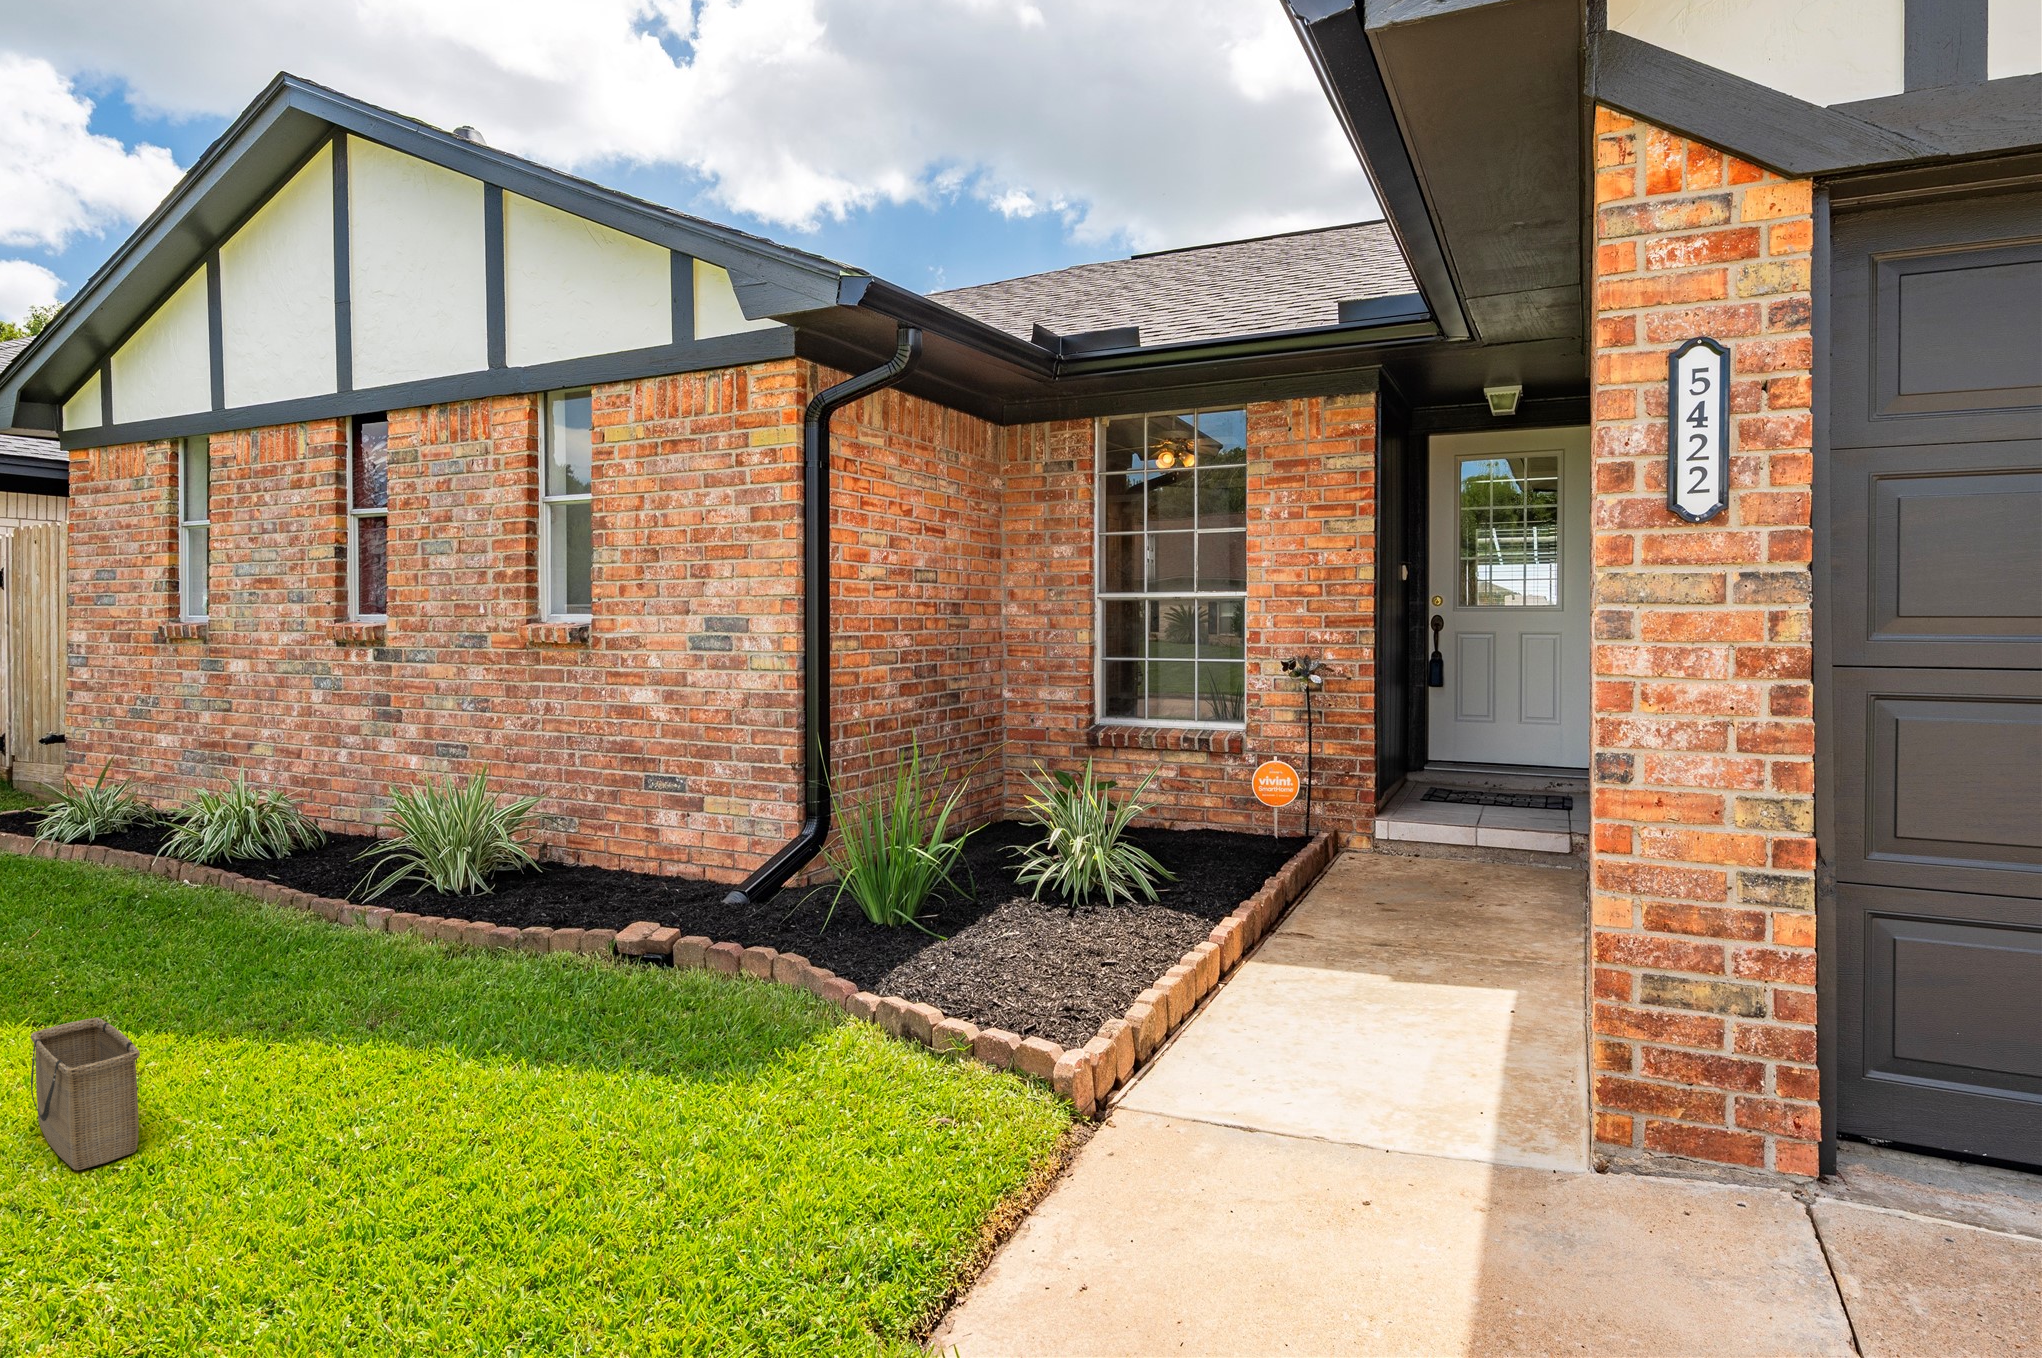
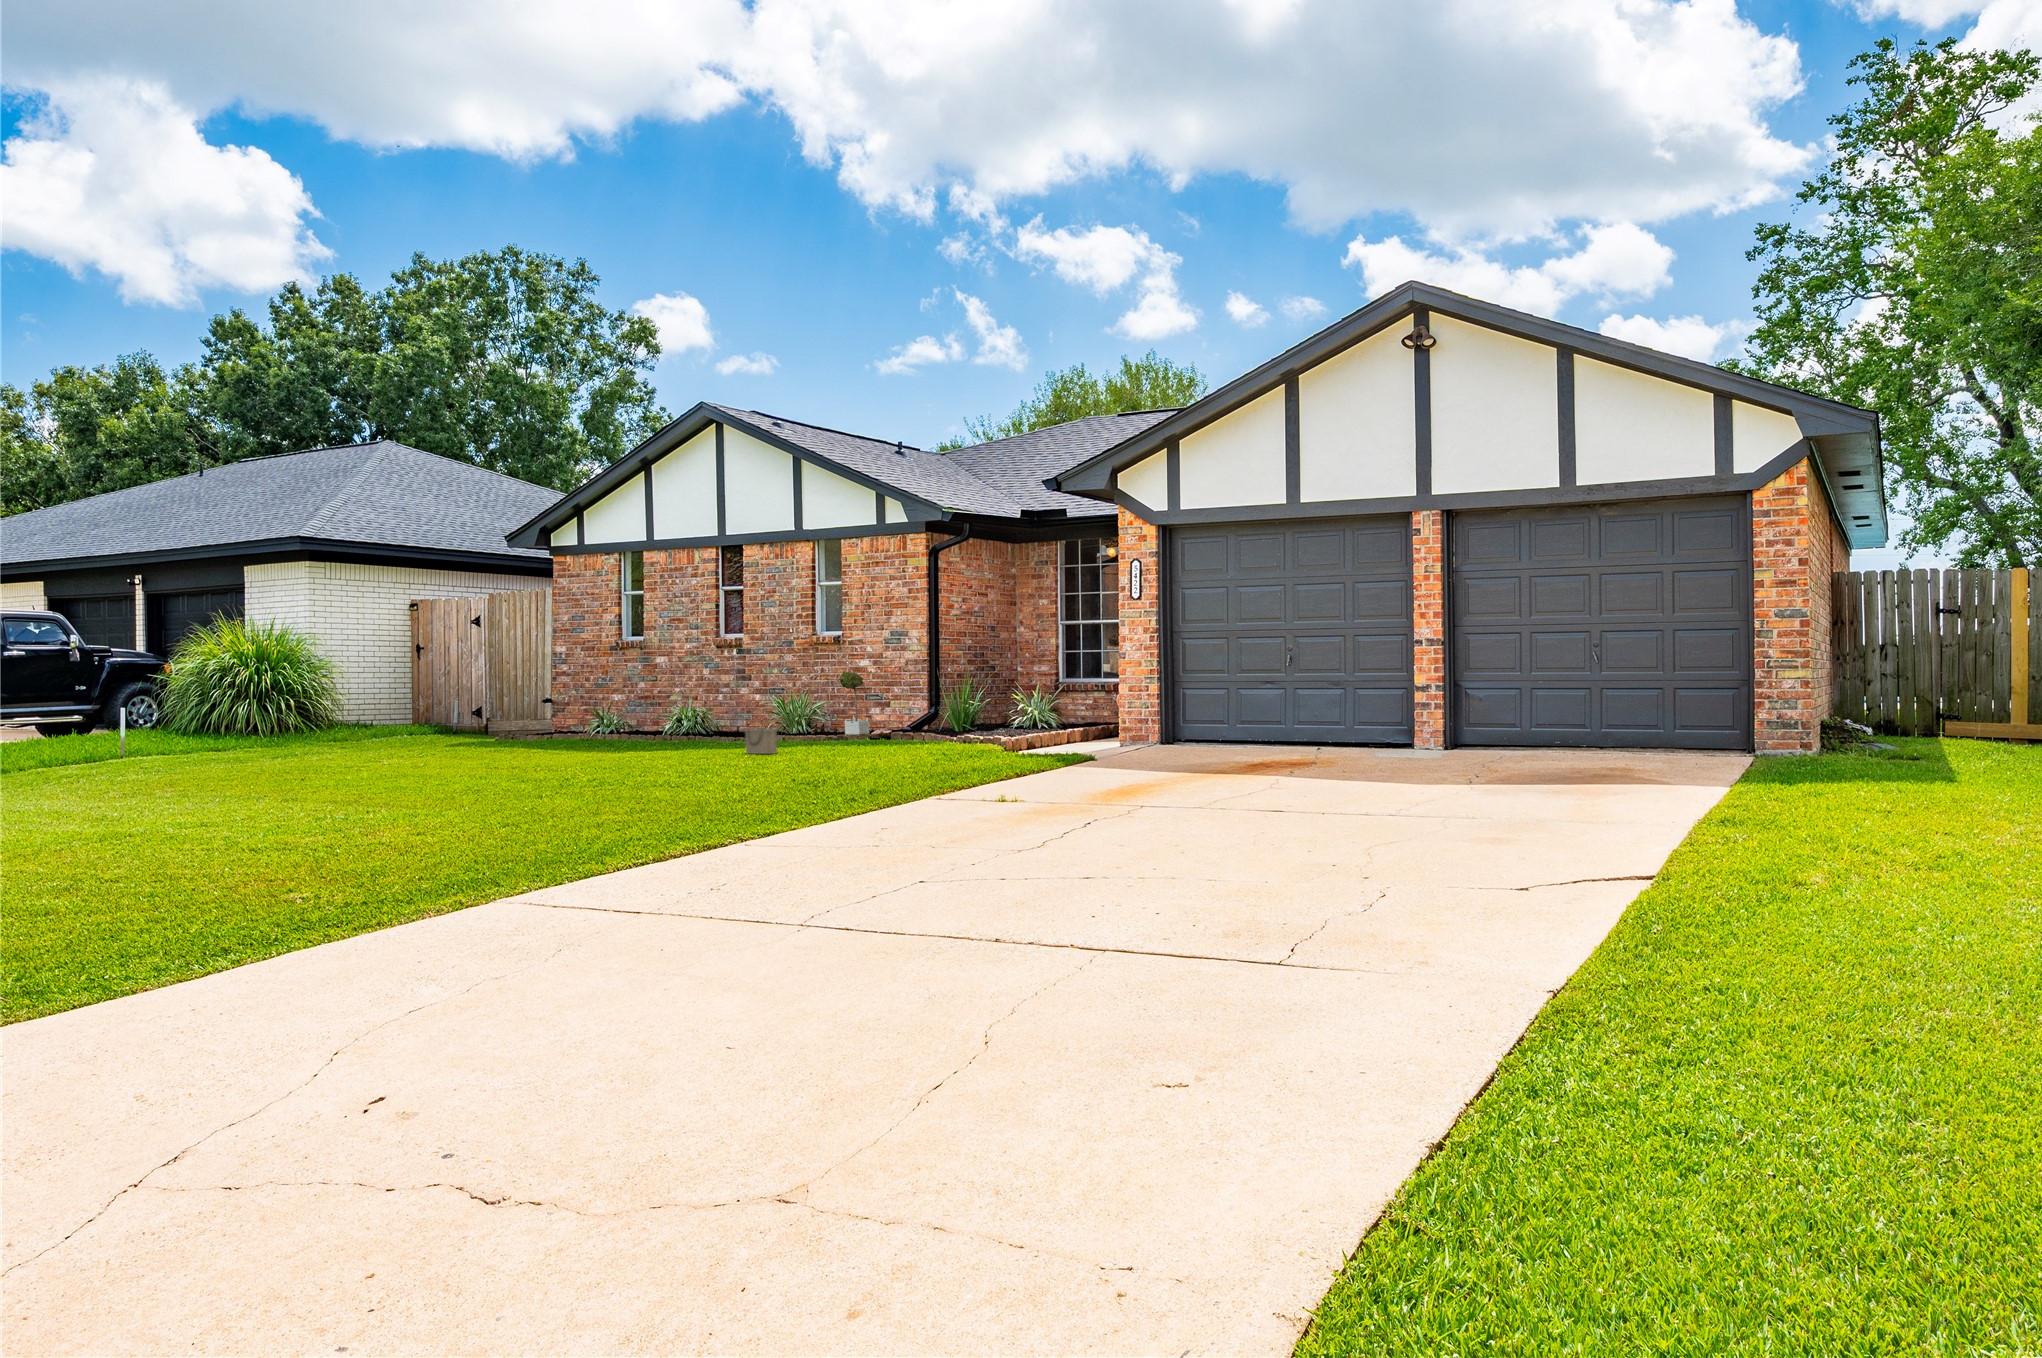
potted tree: none [572,719,651,888] -> present [839,671,869,735]

